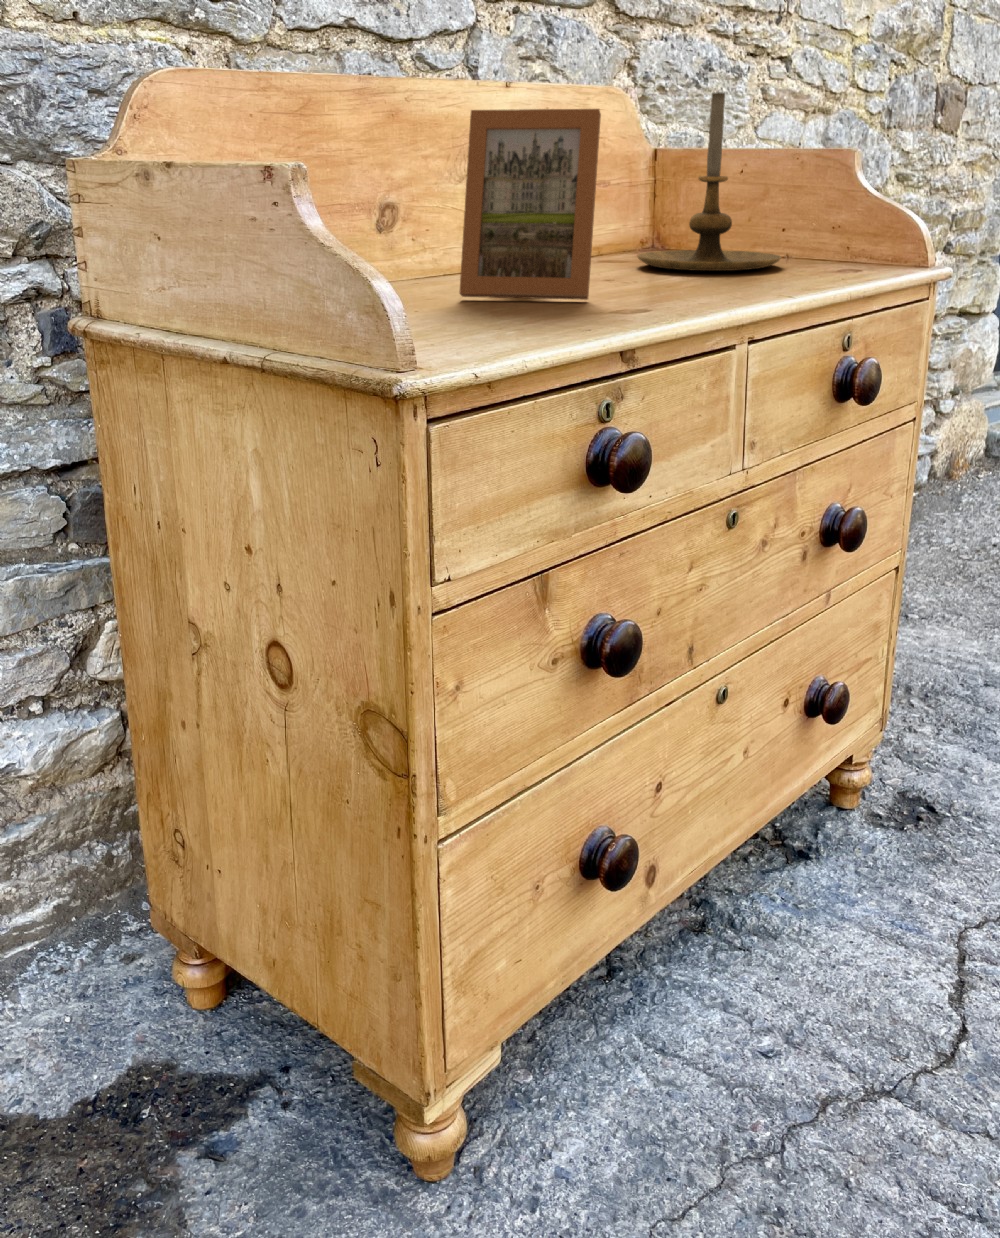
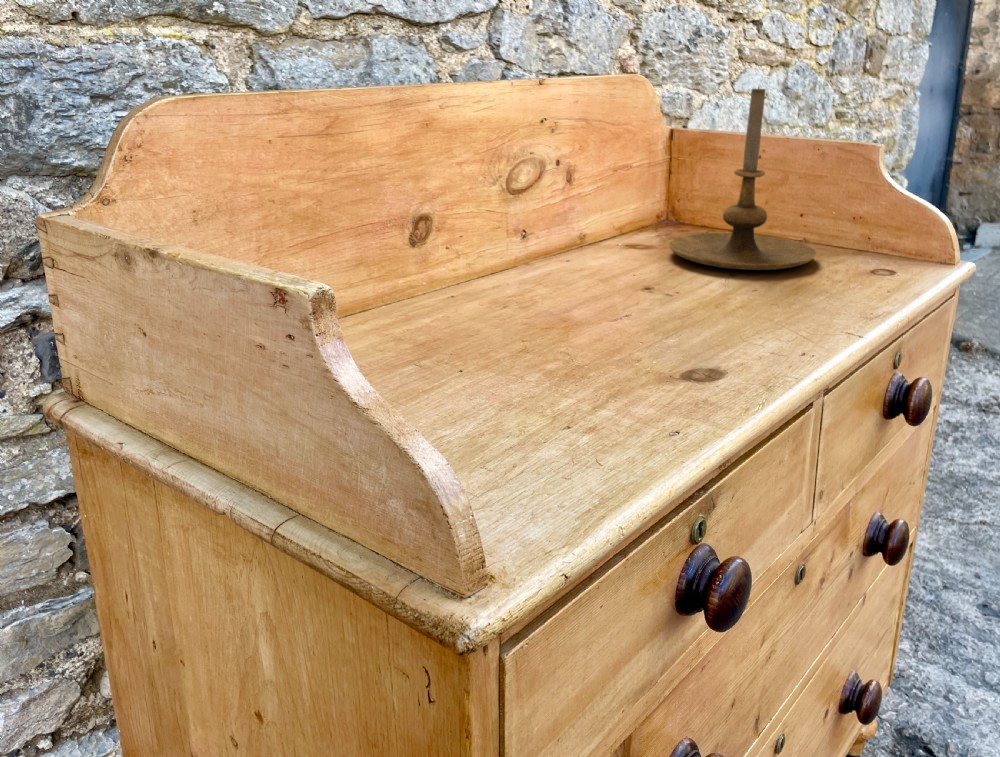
picture frame: present [459,109,601,300] -> none [511,127,669,338]

